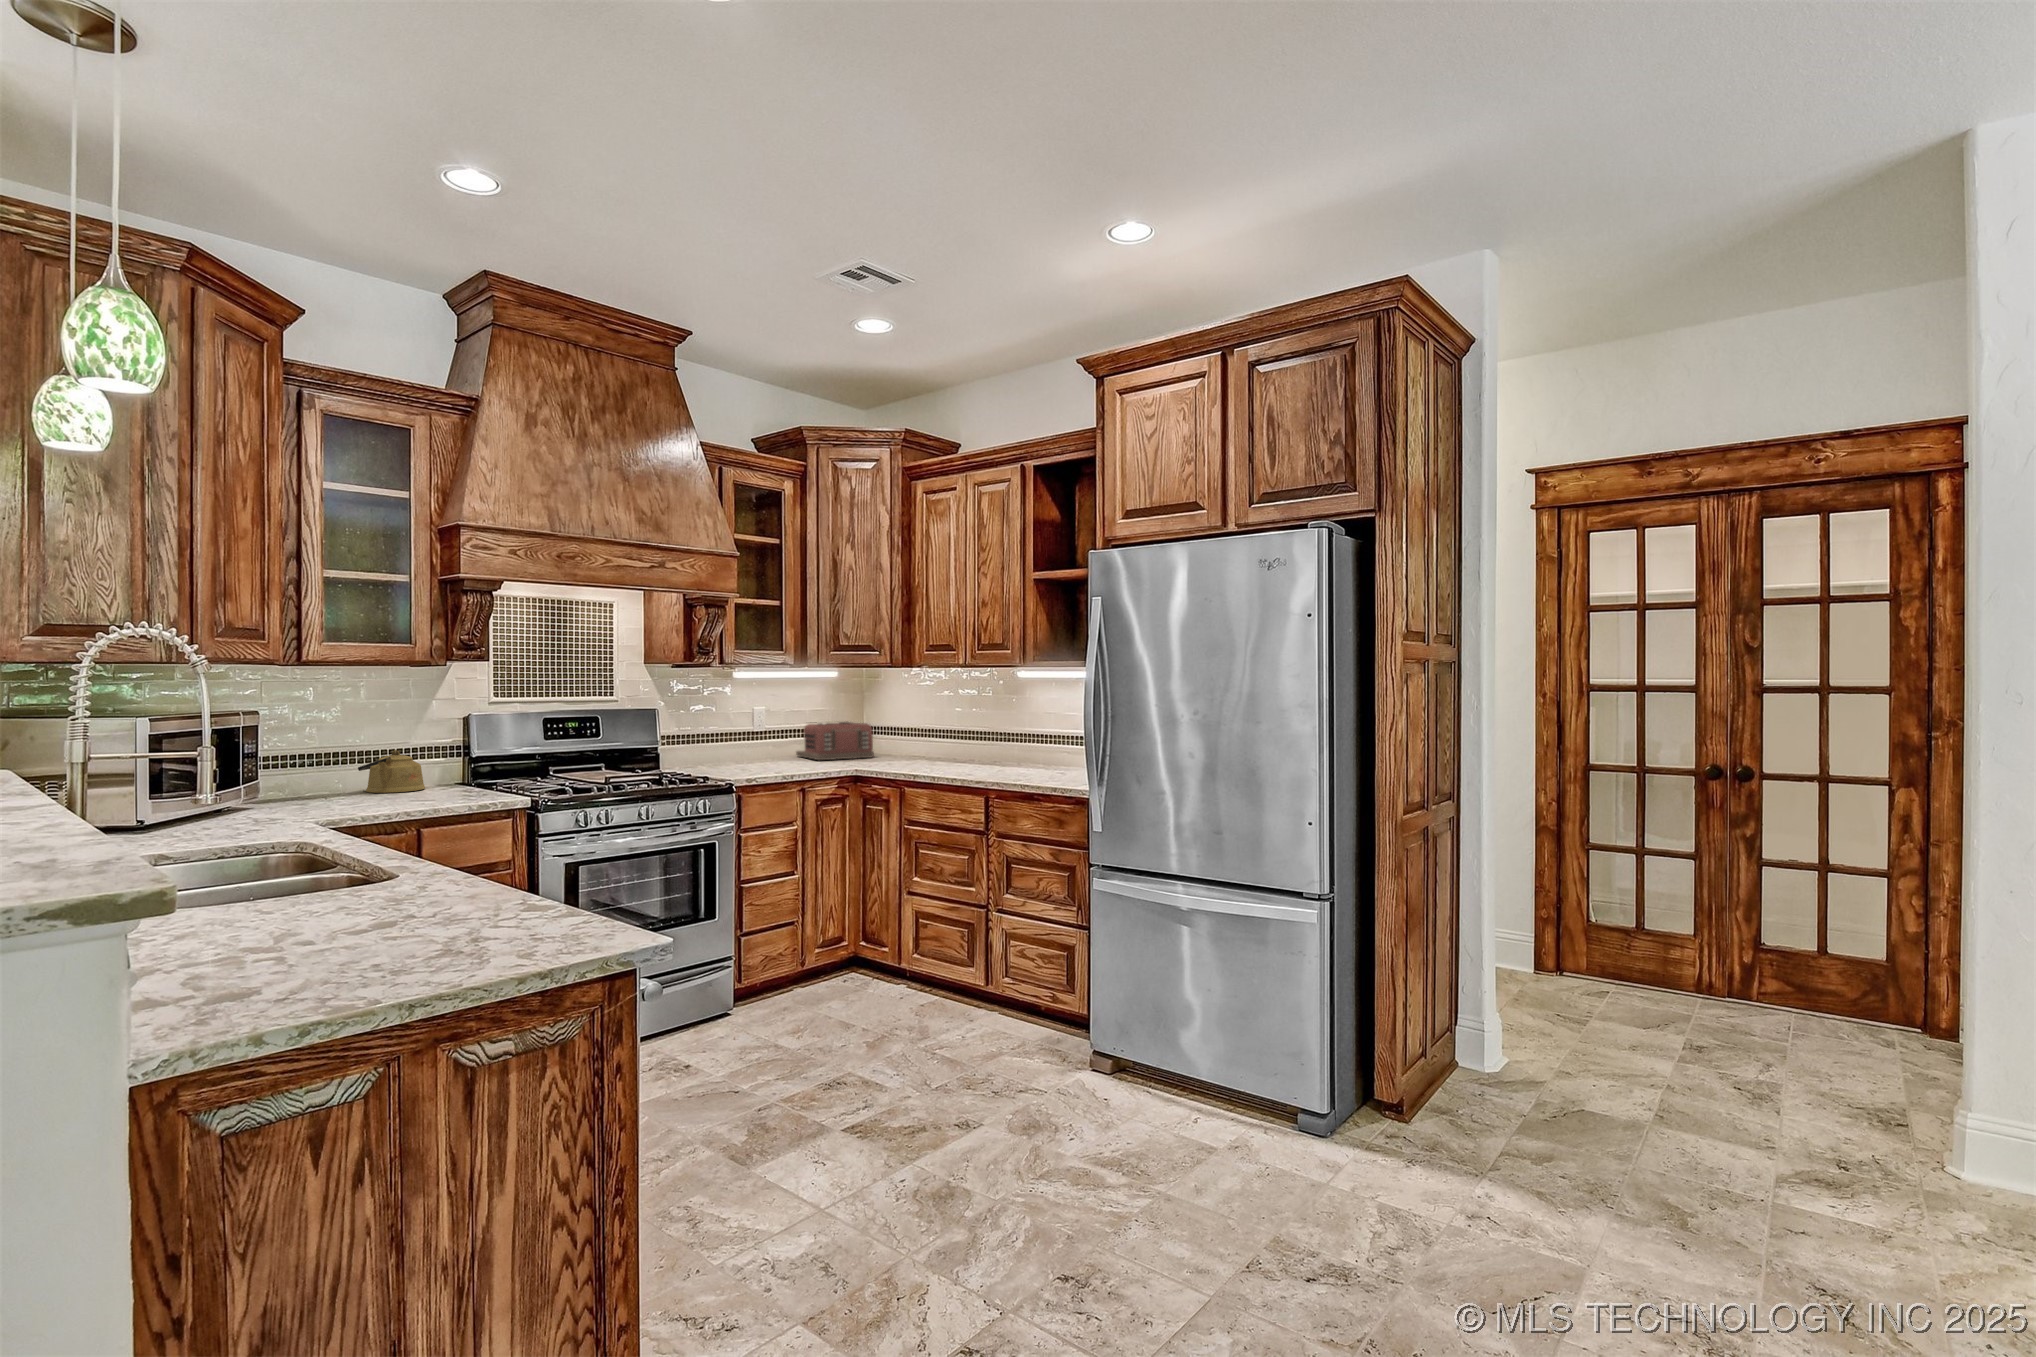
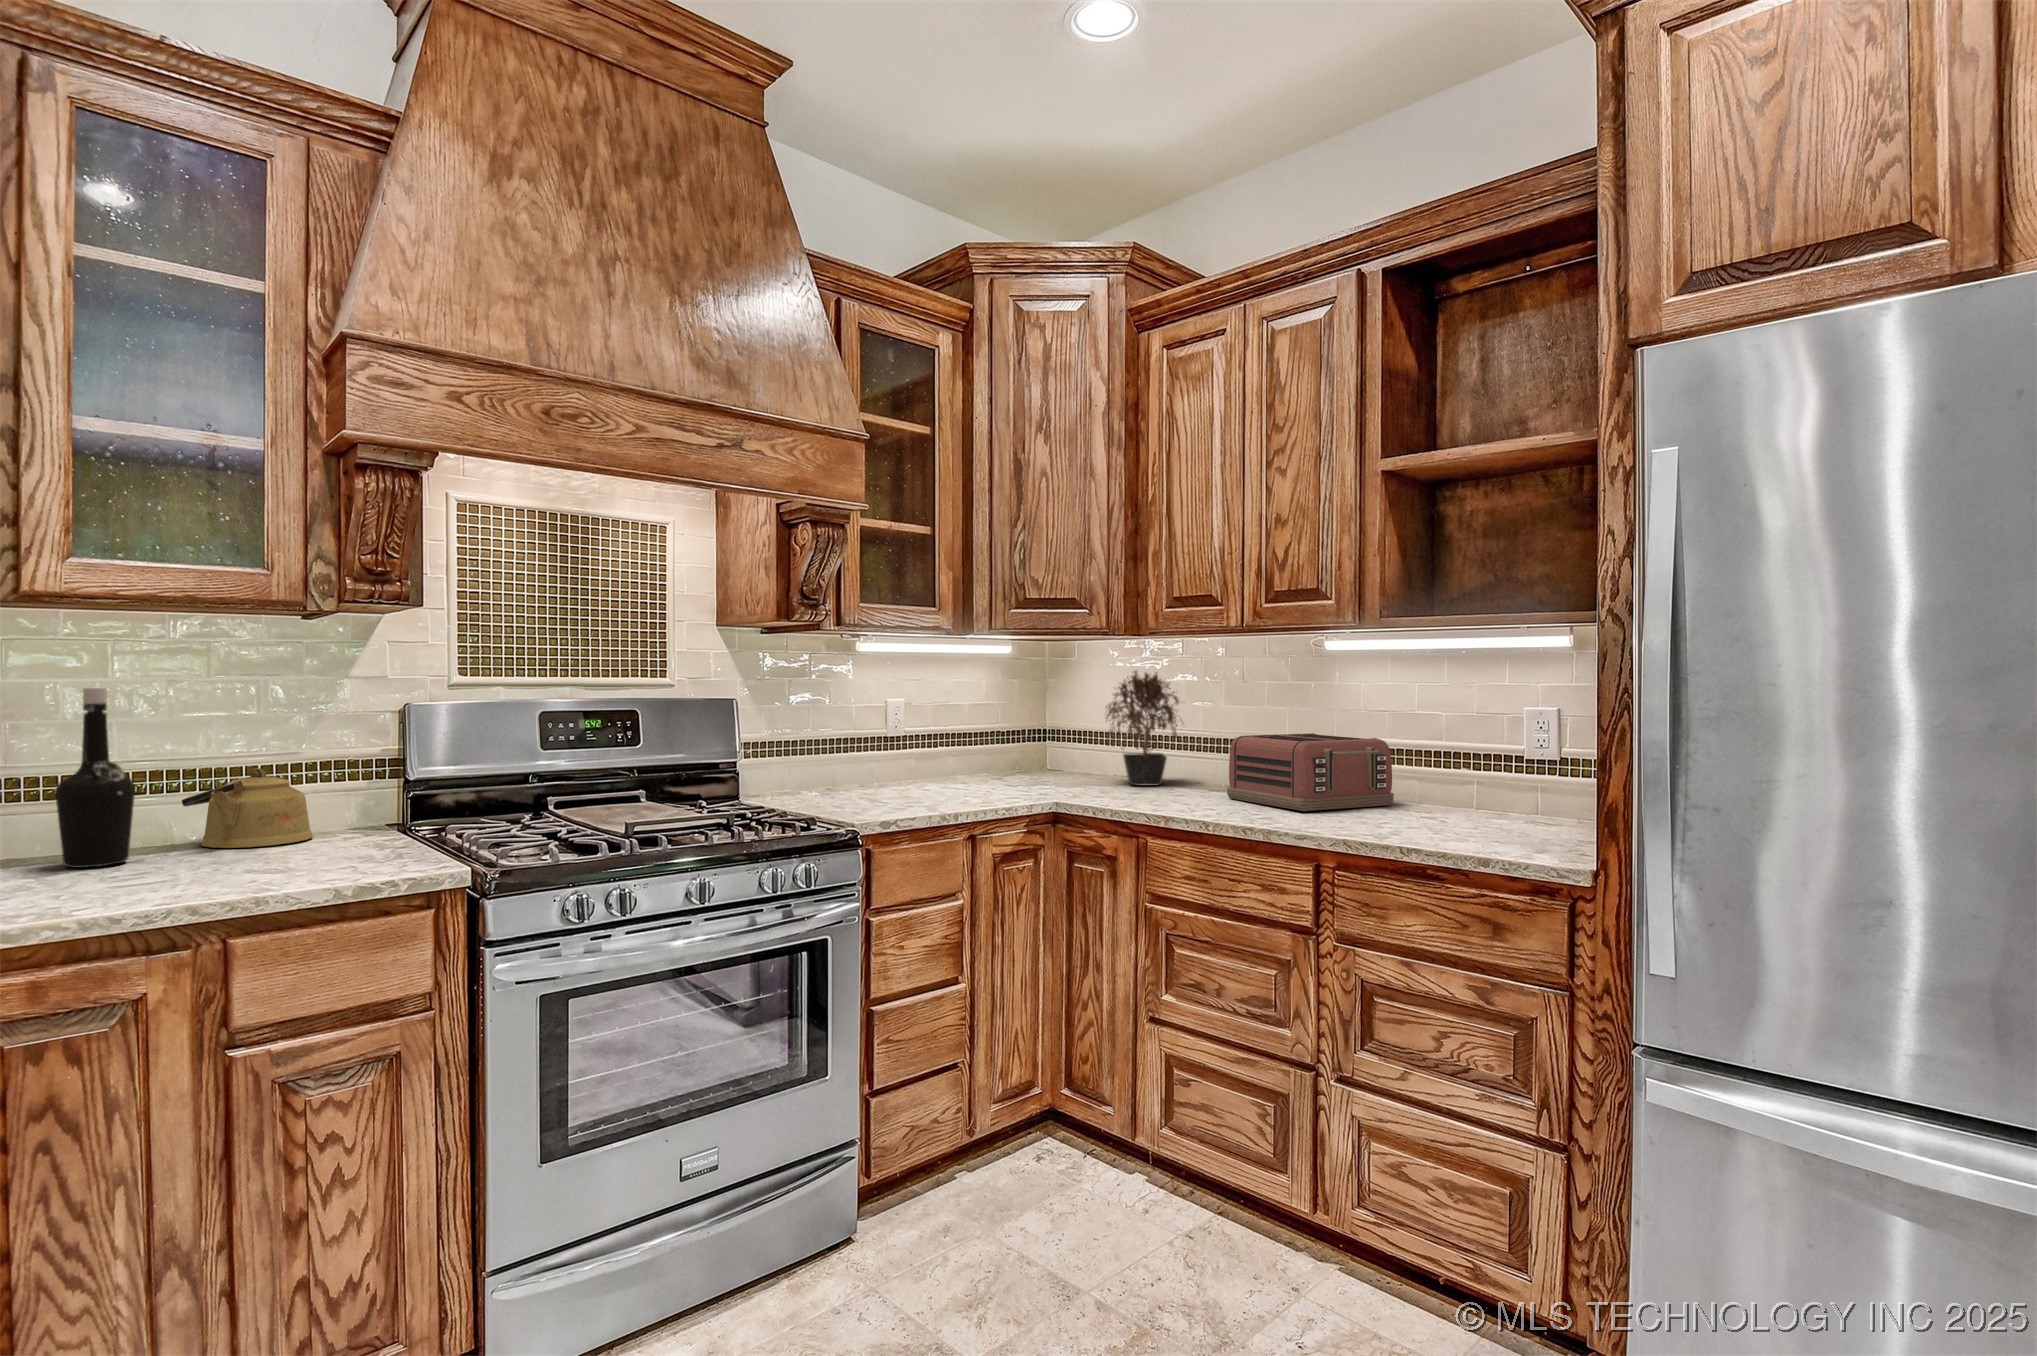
potted plant: none [891,689,943,761] -> present [1106,671,1179,786]
bottle: none [308,708,346,800] -> present [56,688,135,868]
toaster: present [796,722,874,760] -> present [1227,733,1394,811]

